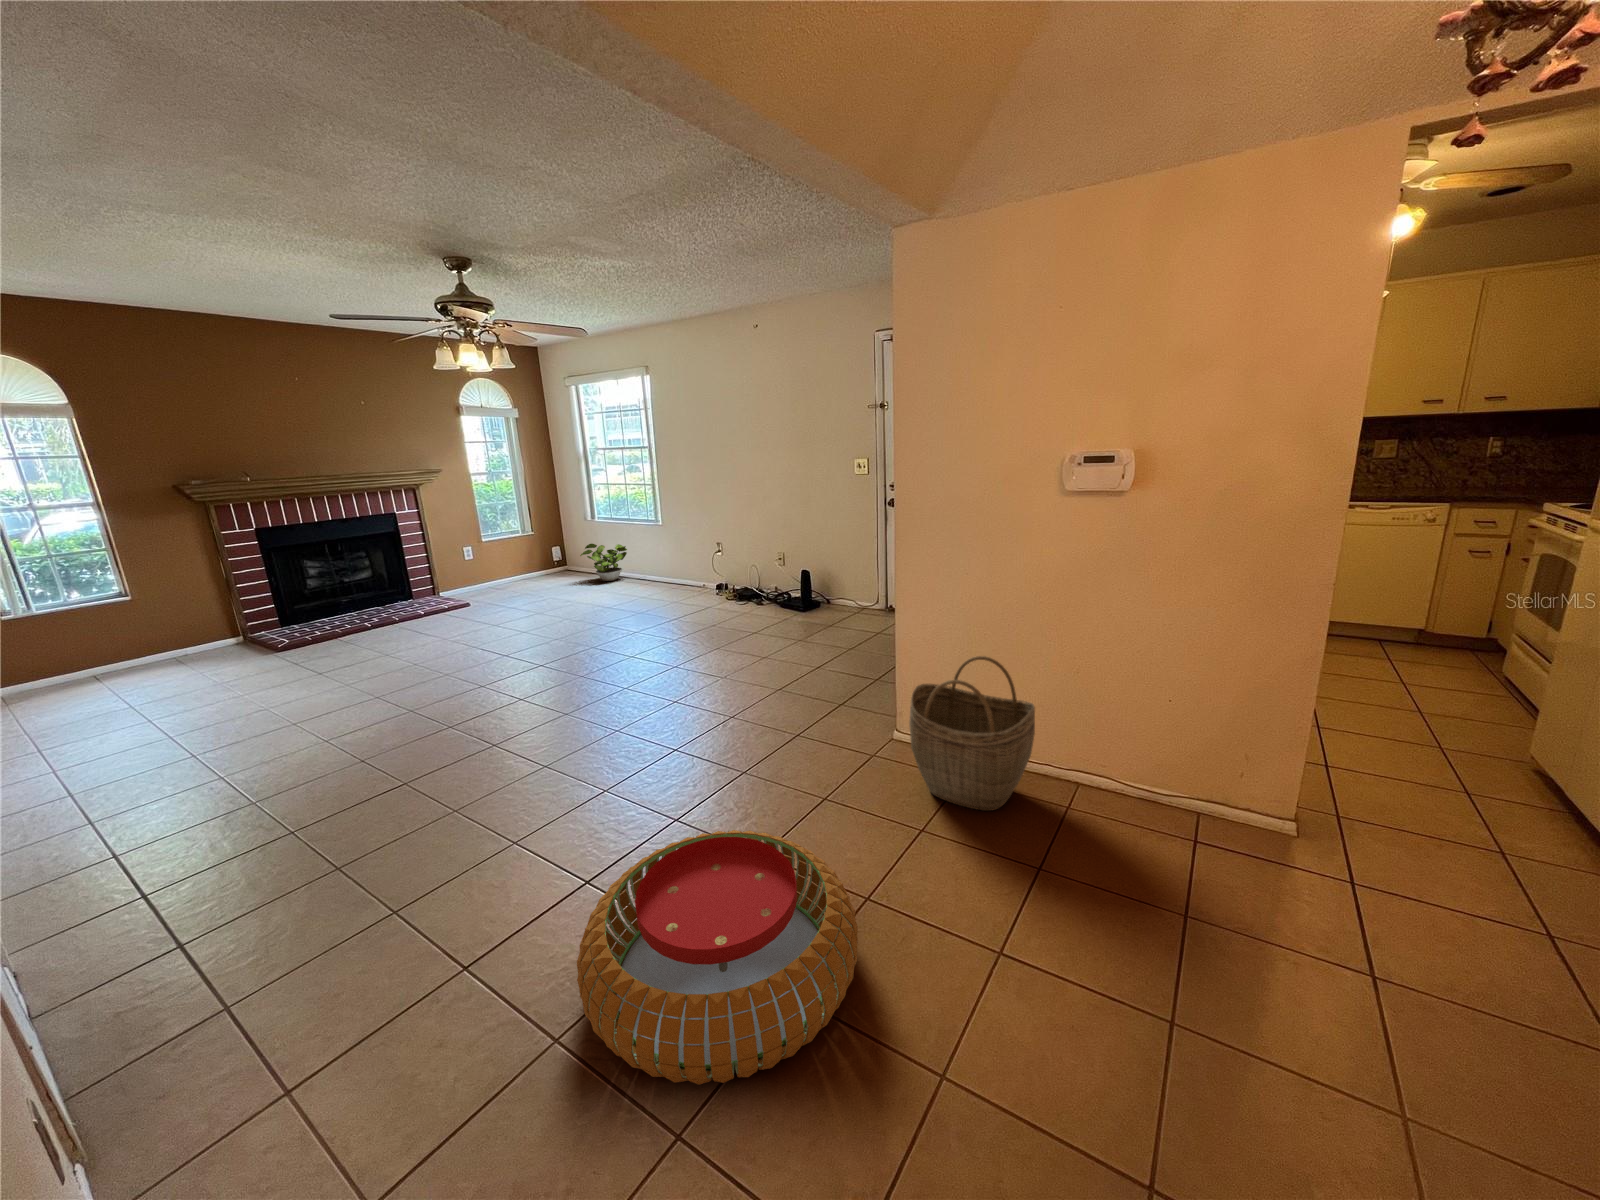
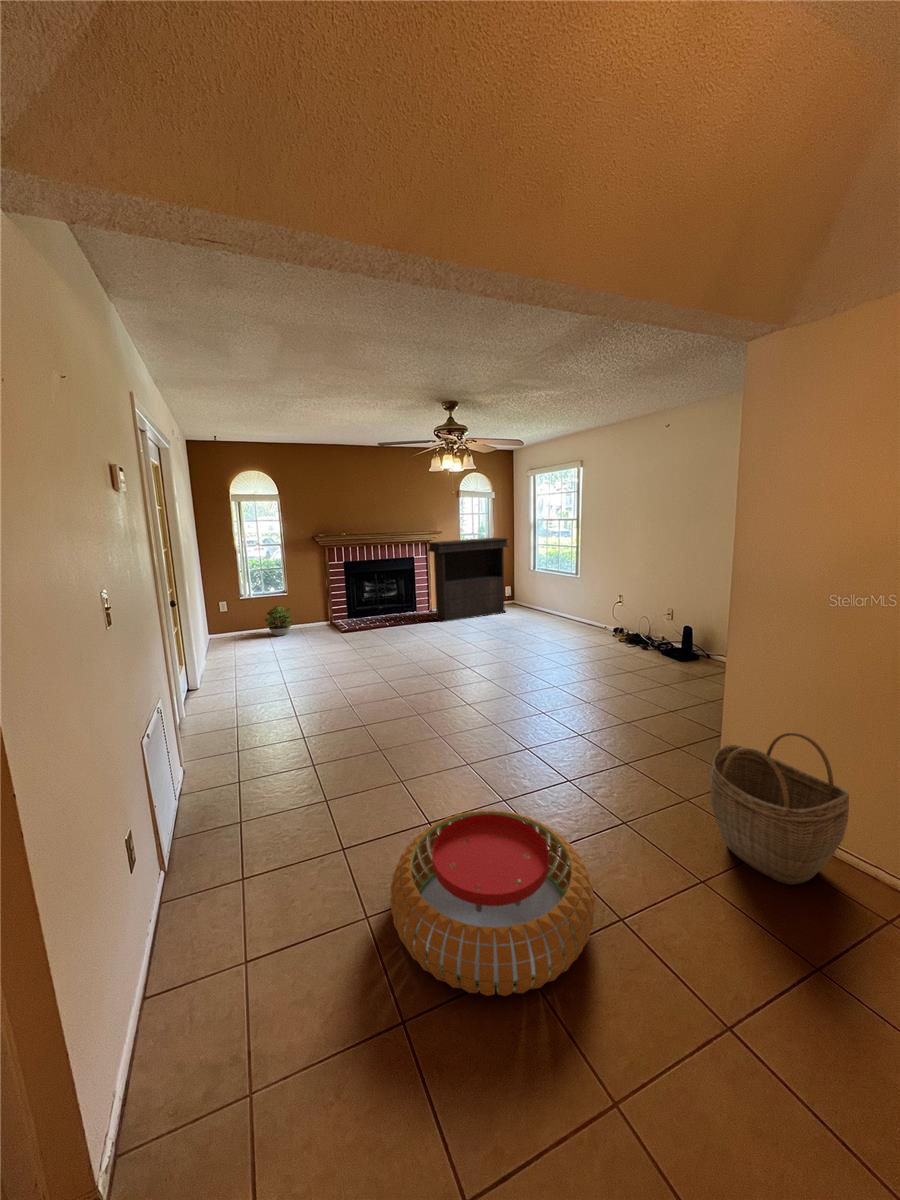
console table: none [419,477,562,609] -> present [428,538,508,622]
potted plant: present [580,544,627,581] -> present [265,606,293,636]

